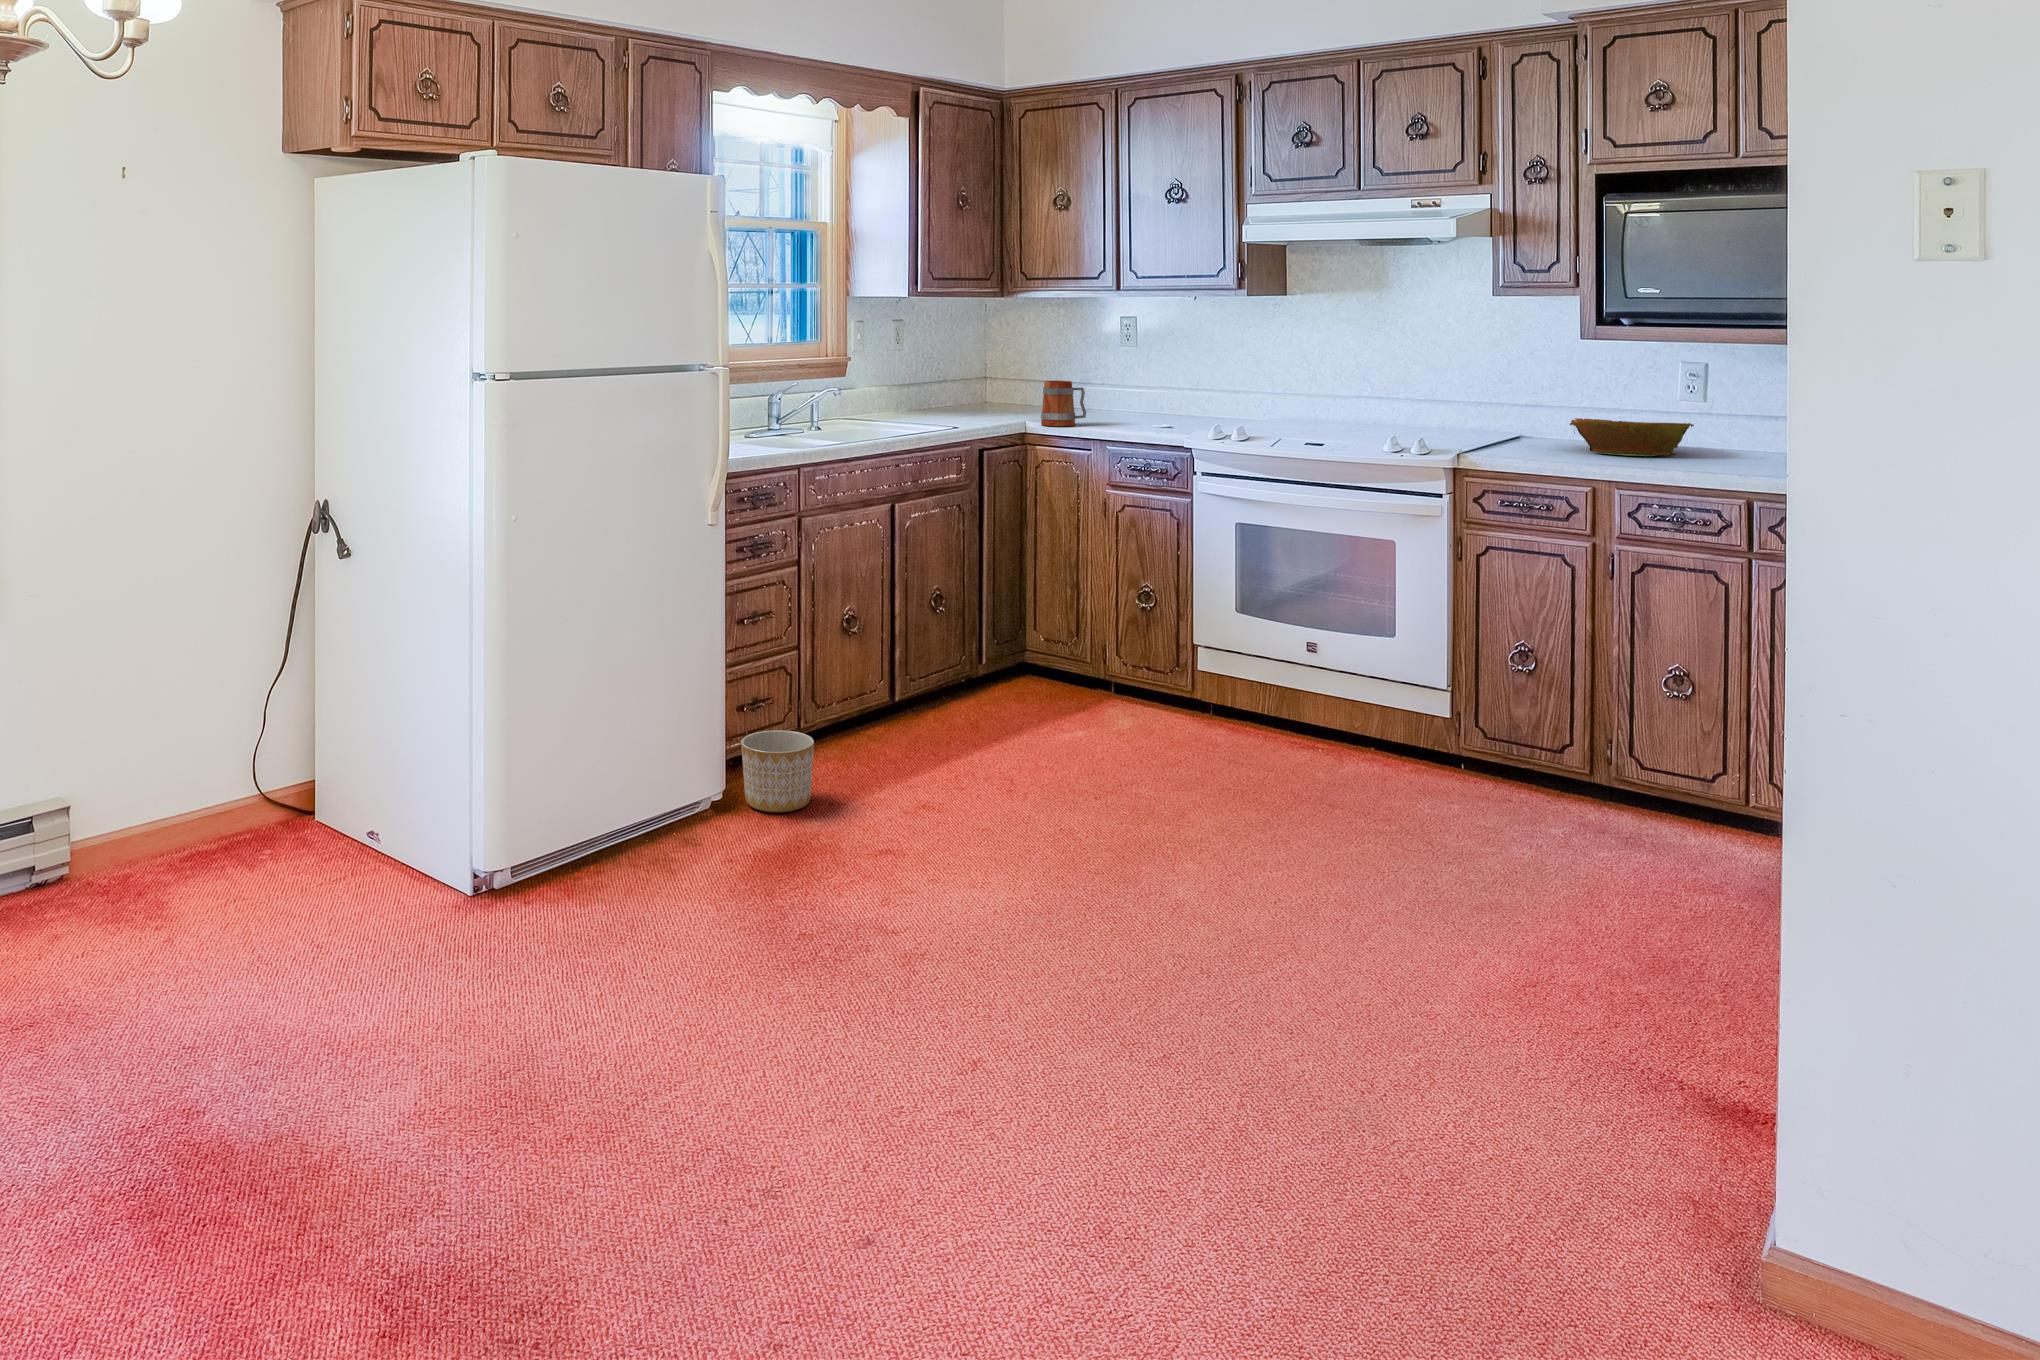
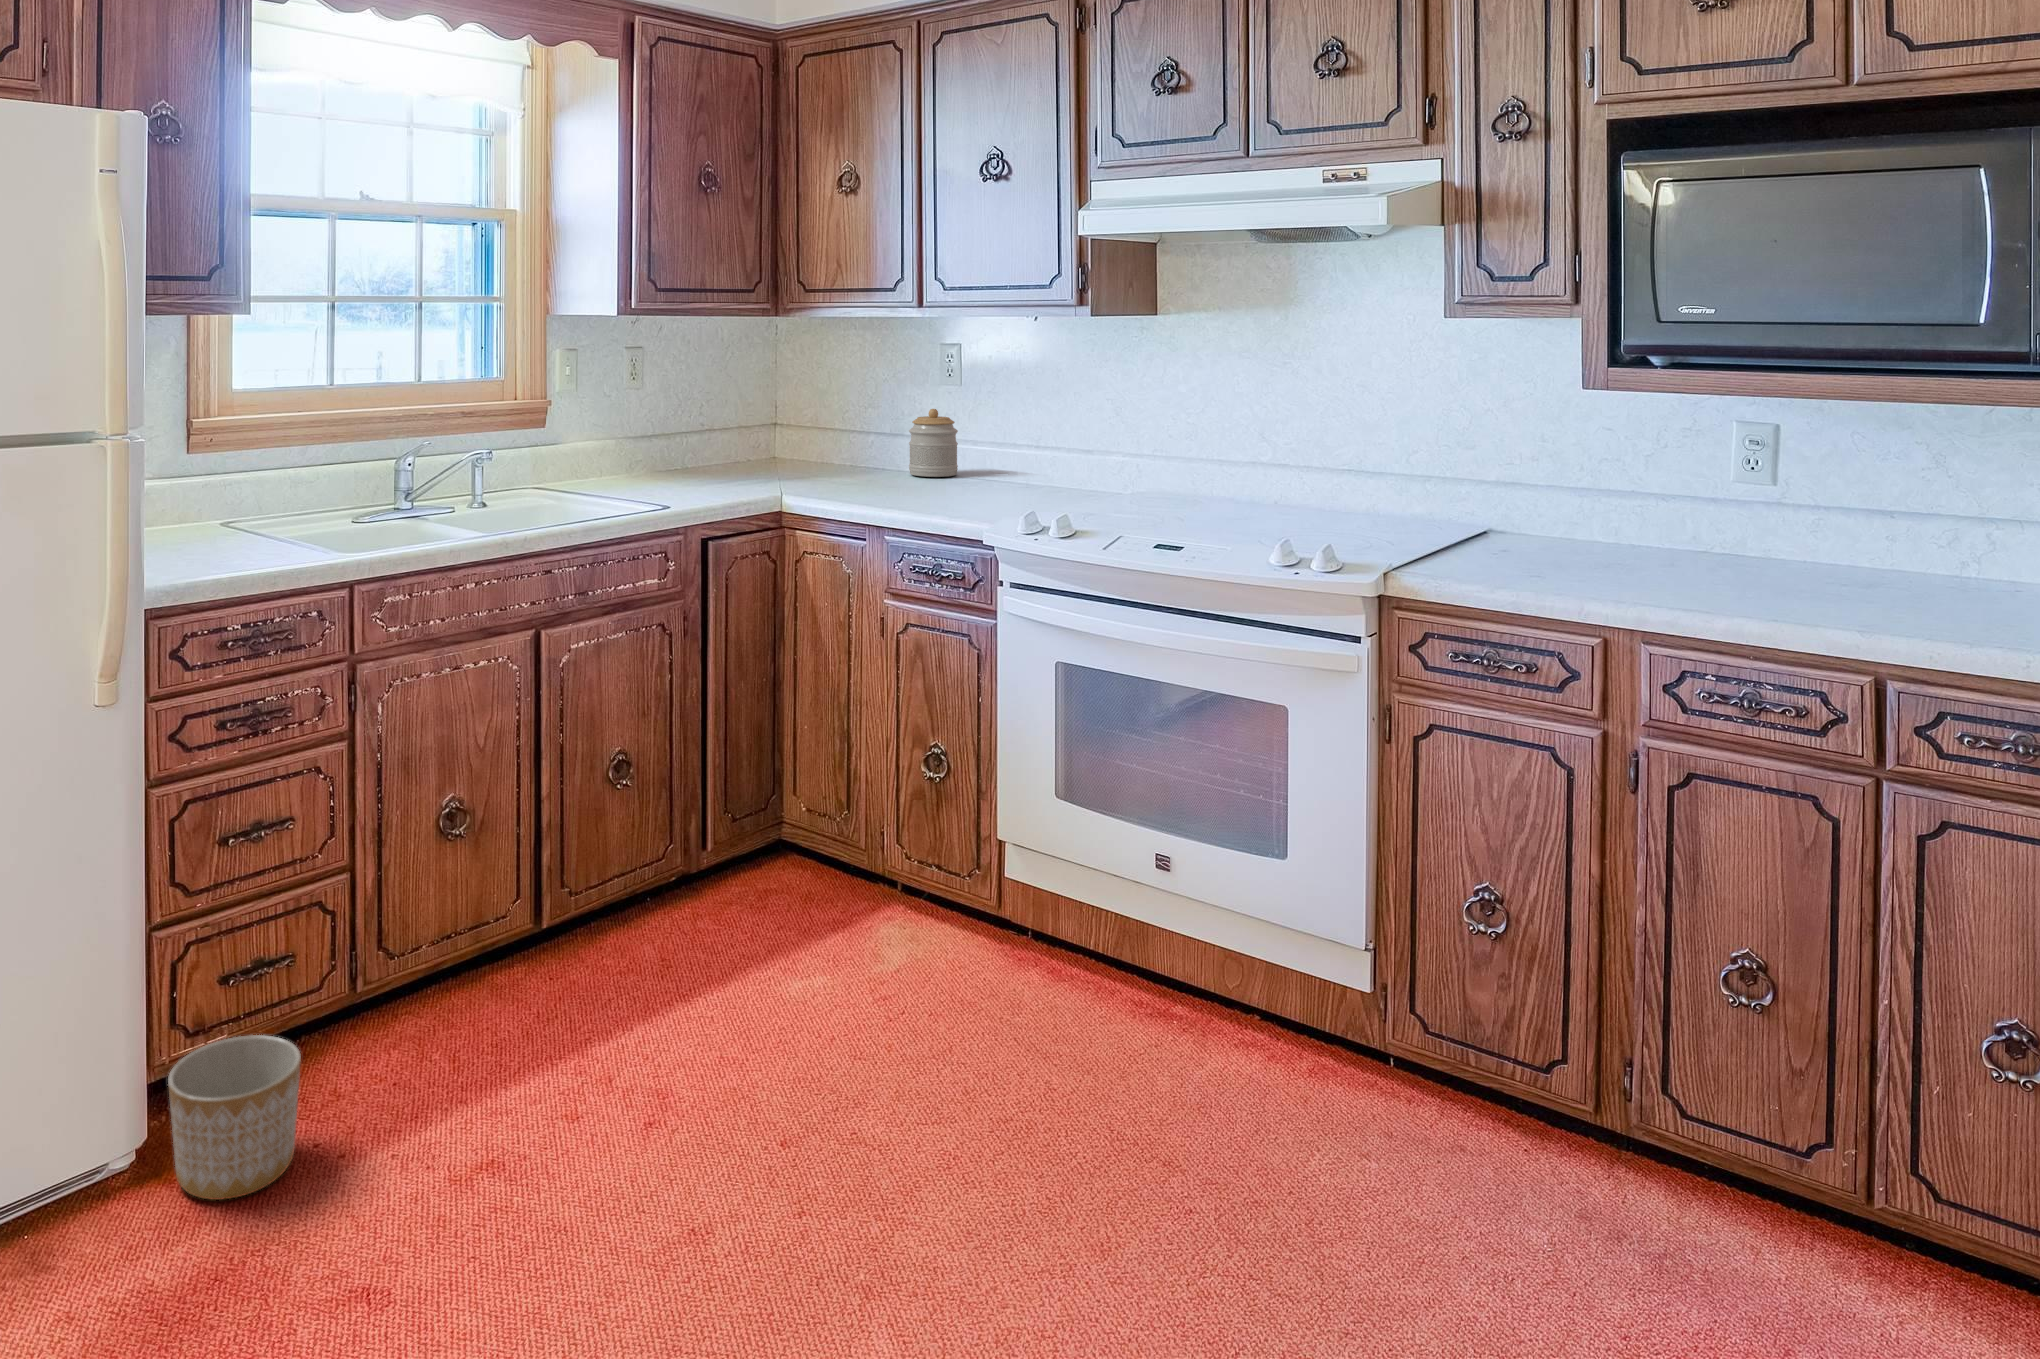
jar: none [1100,365,1135,413] -> present [909,409,958,477]
mug: present [1041,381,1086,426] -> none [803,434,867,502]
bowl: present [1570,418,1694,456] -> none [1562,509,1760,576]

